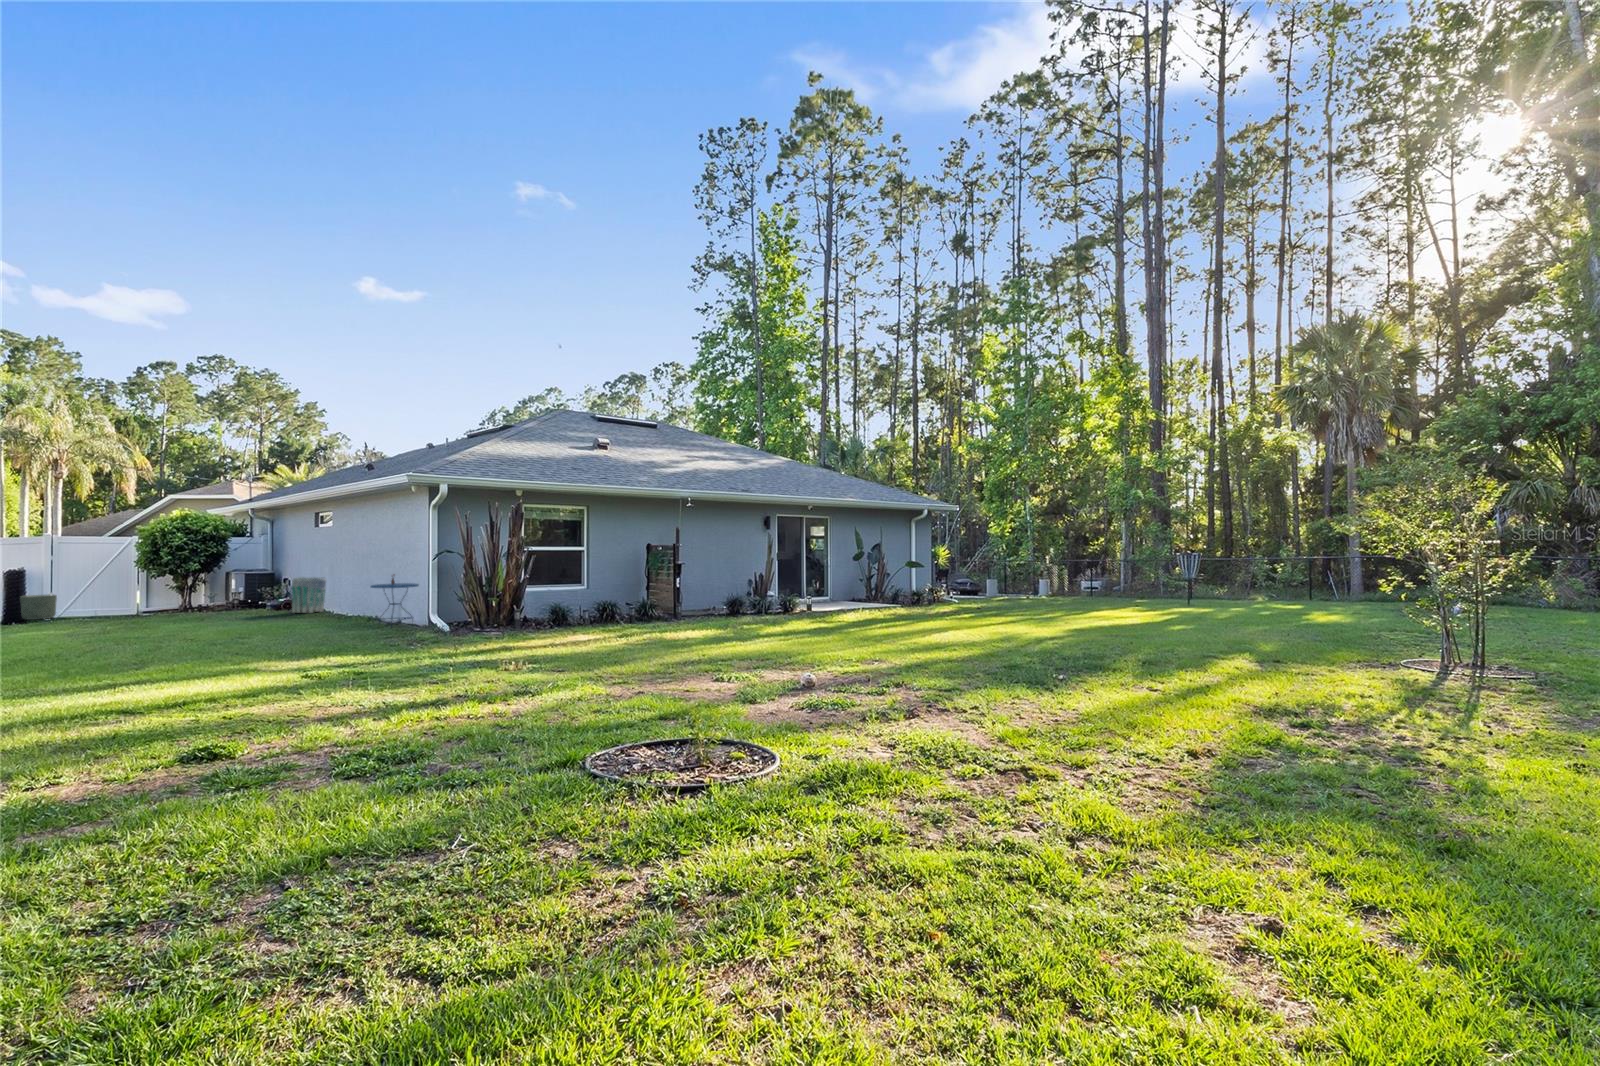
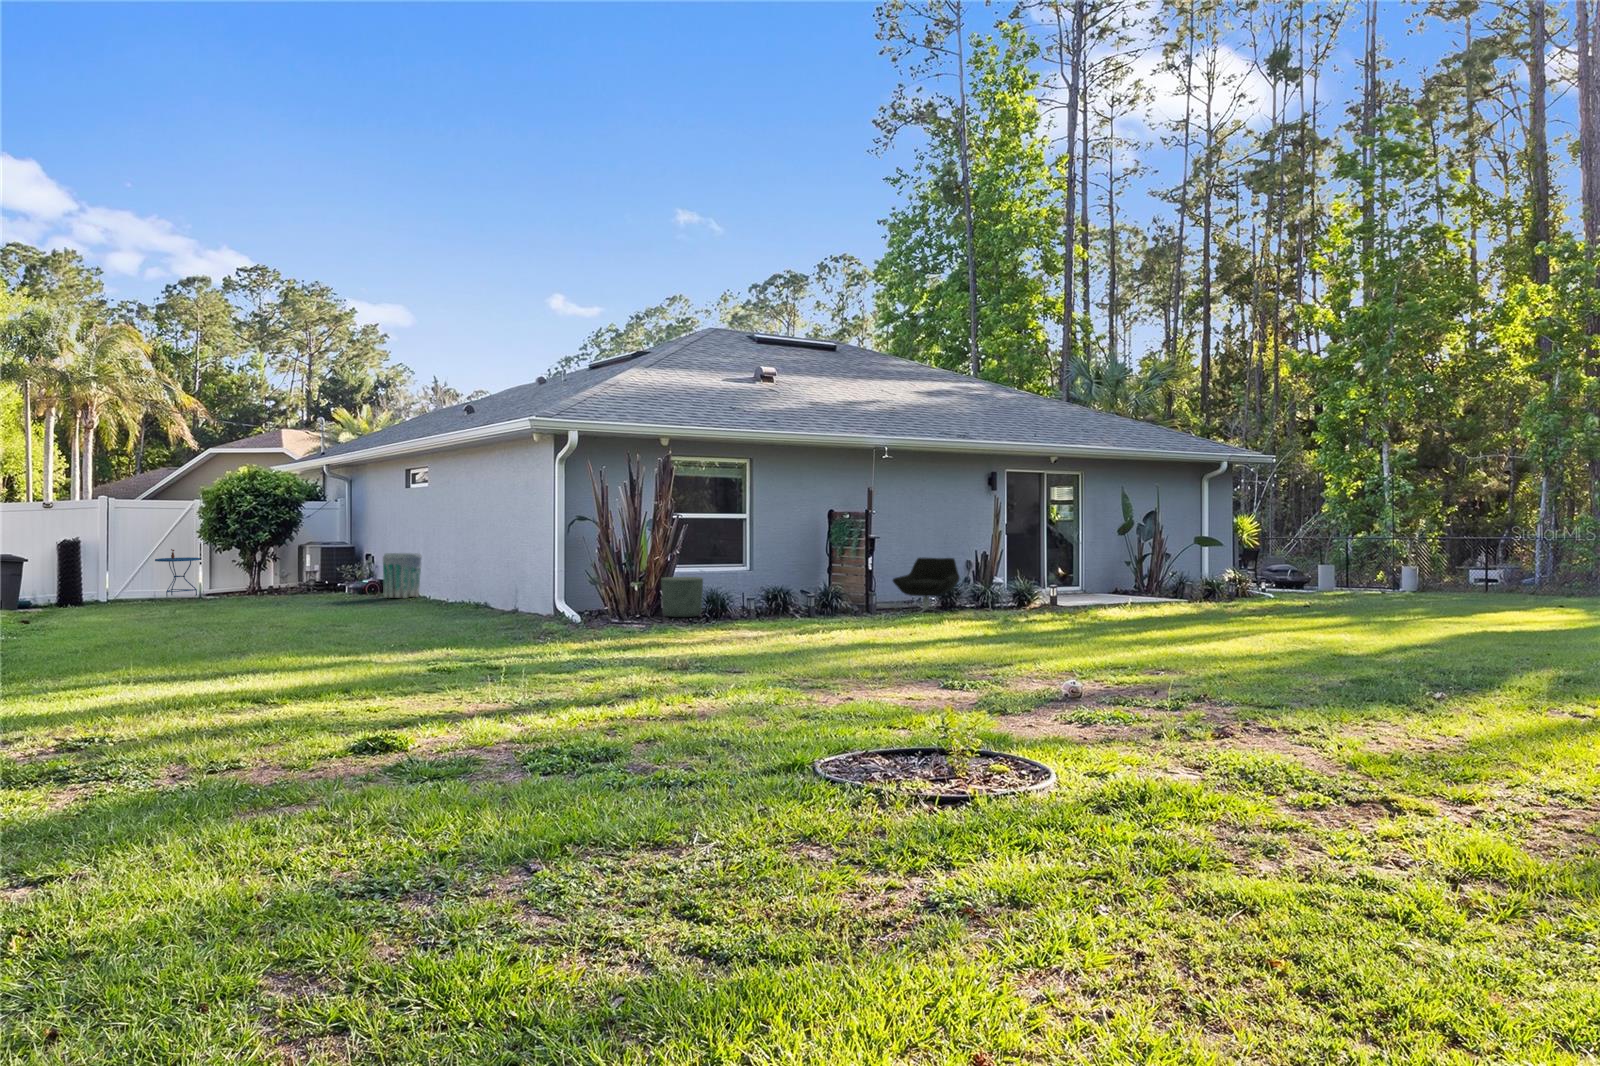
side table: present [371,578,418,623] -> present [155,549,200,596]
lounge chair: none [696,578,745,619] -> present [893,557,960,613]
planter: present [20,595,57,620] -> present [661,577,703,617]

